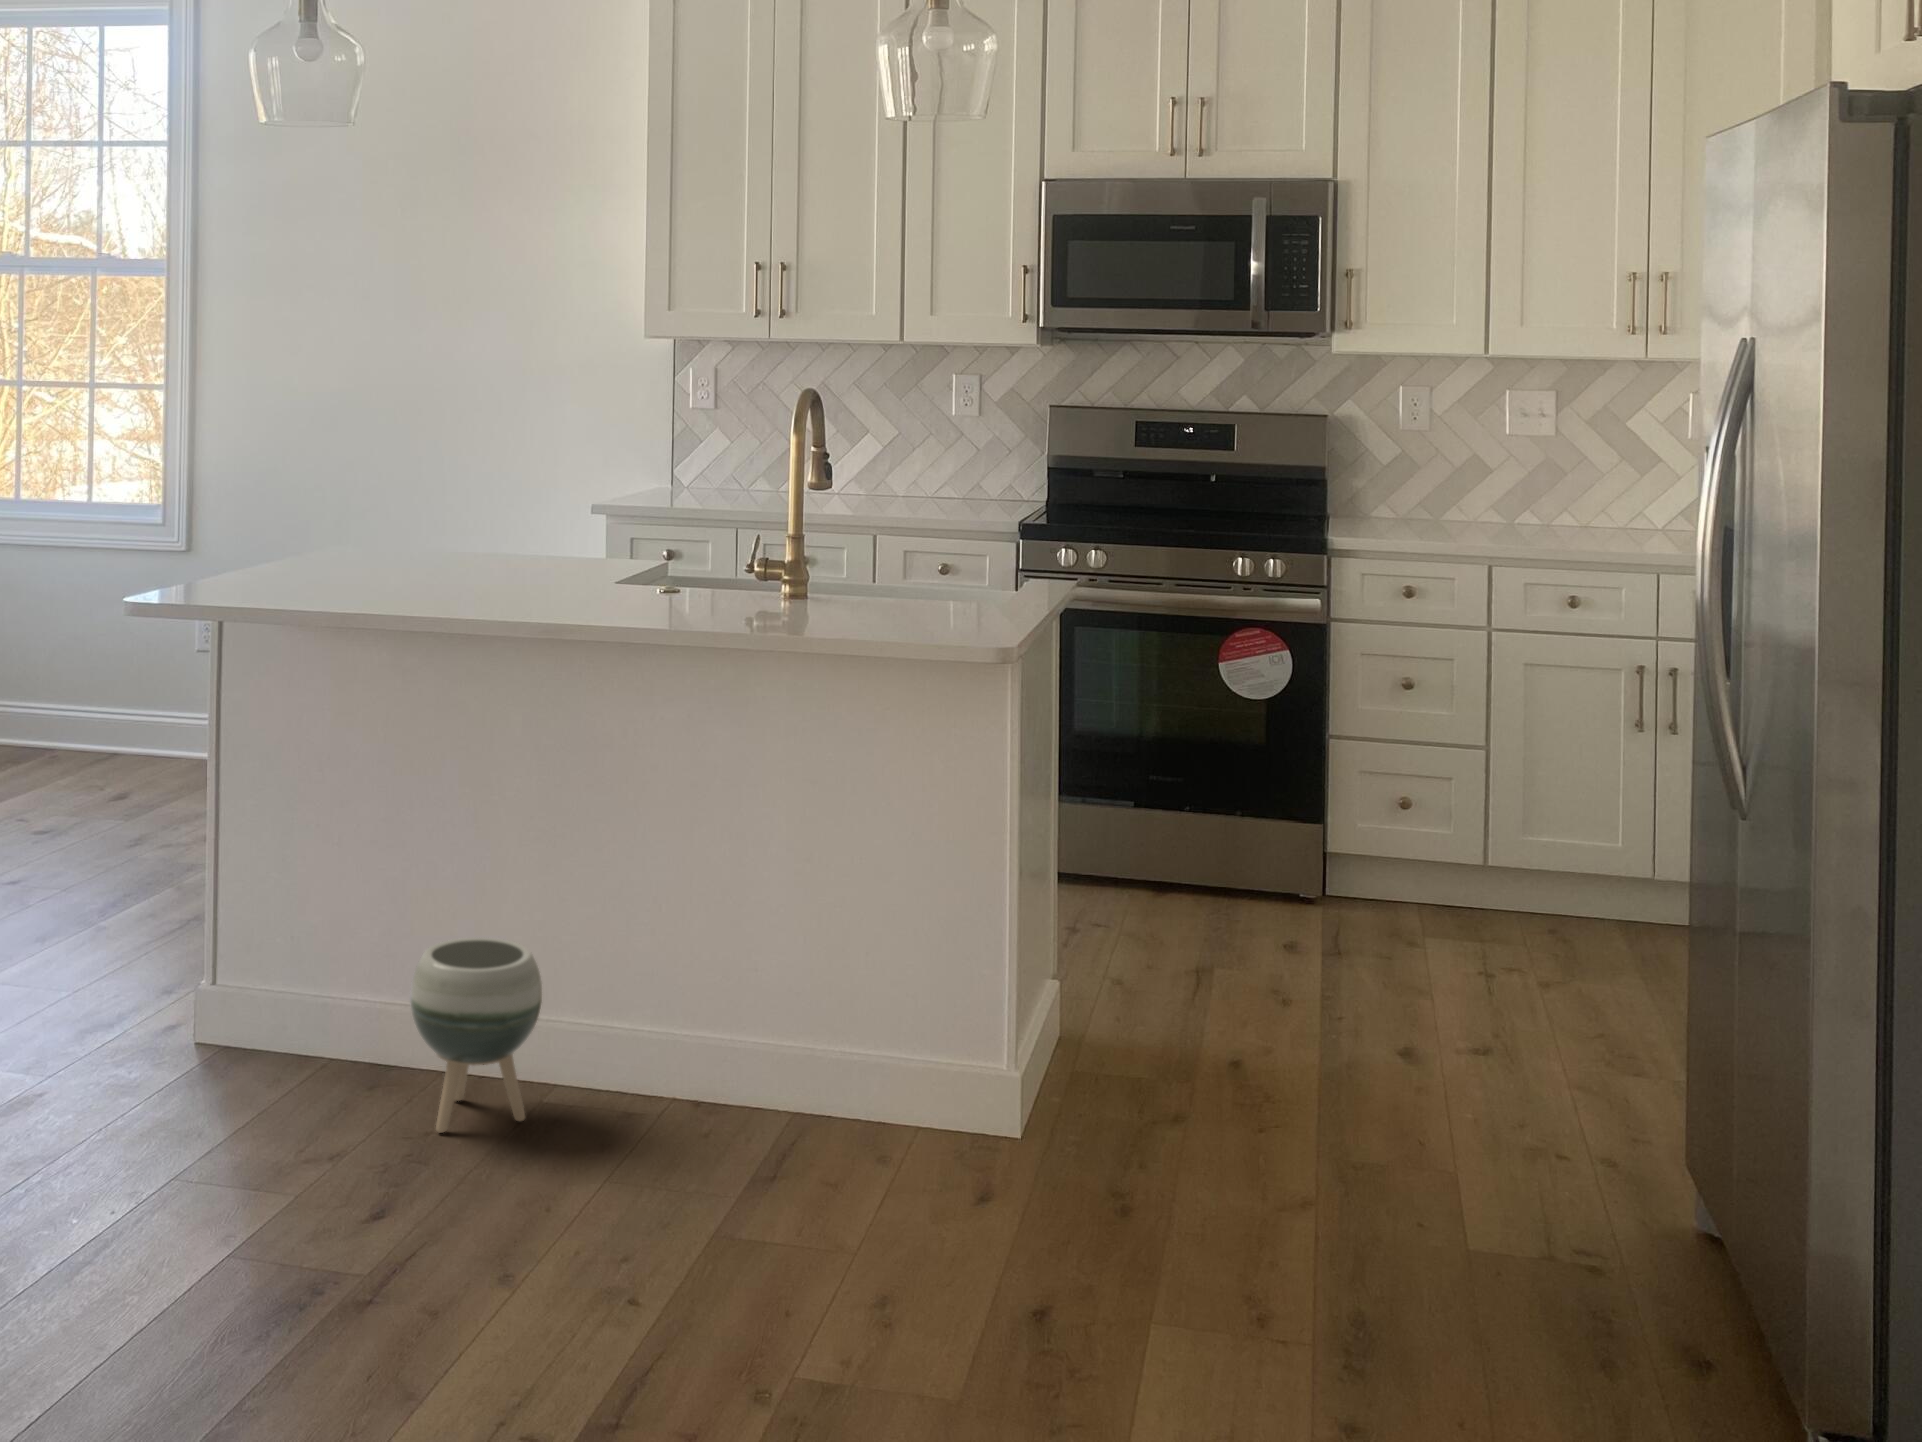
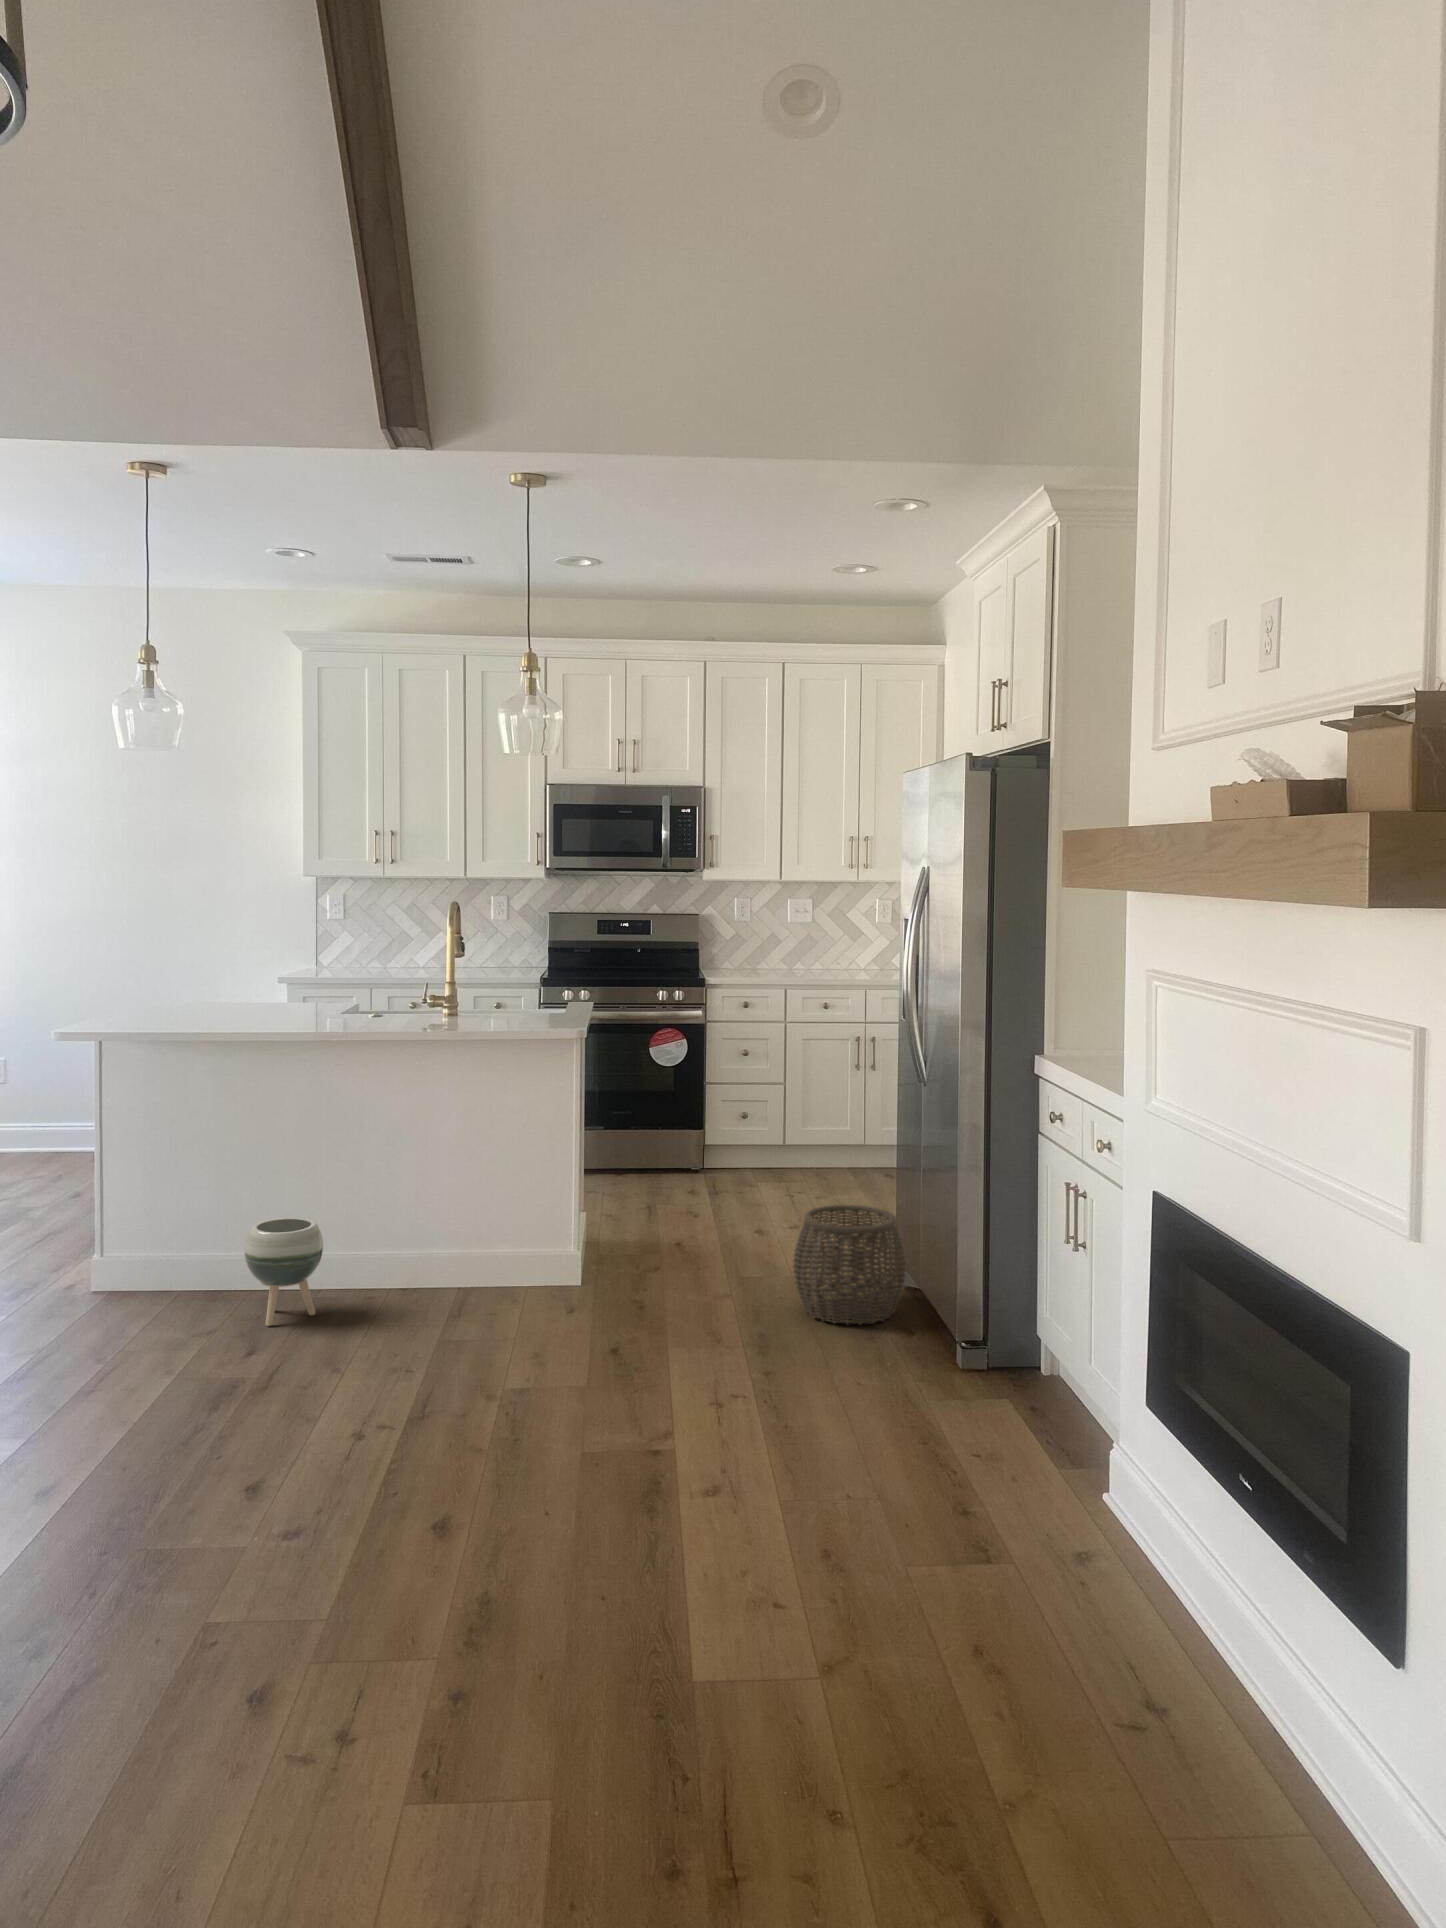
woven basket: none [1430,1047,1693,1332] -> present [793,1205,906,1325]

